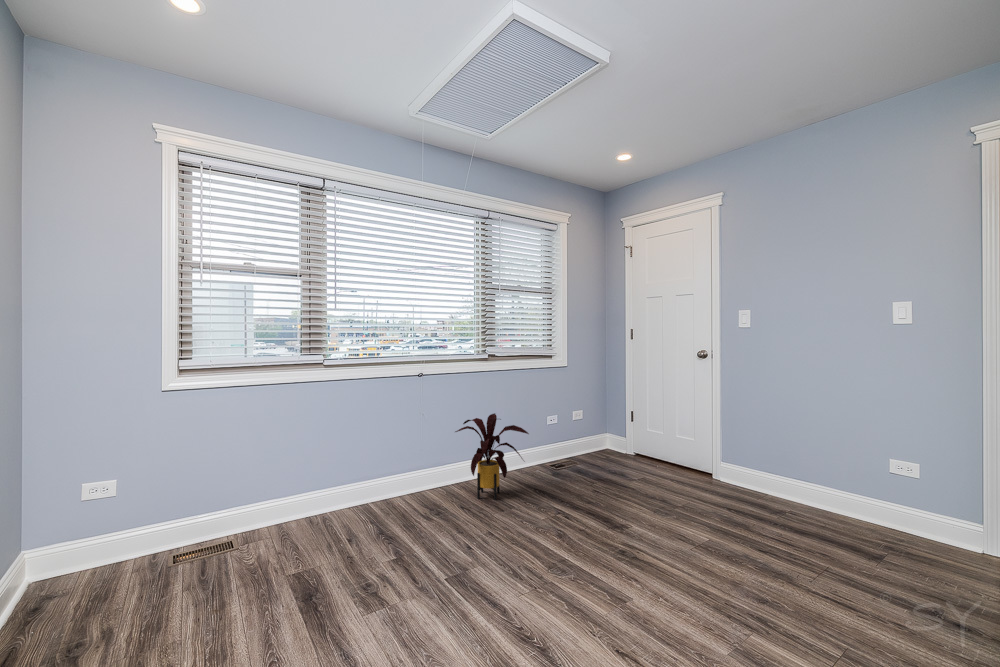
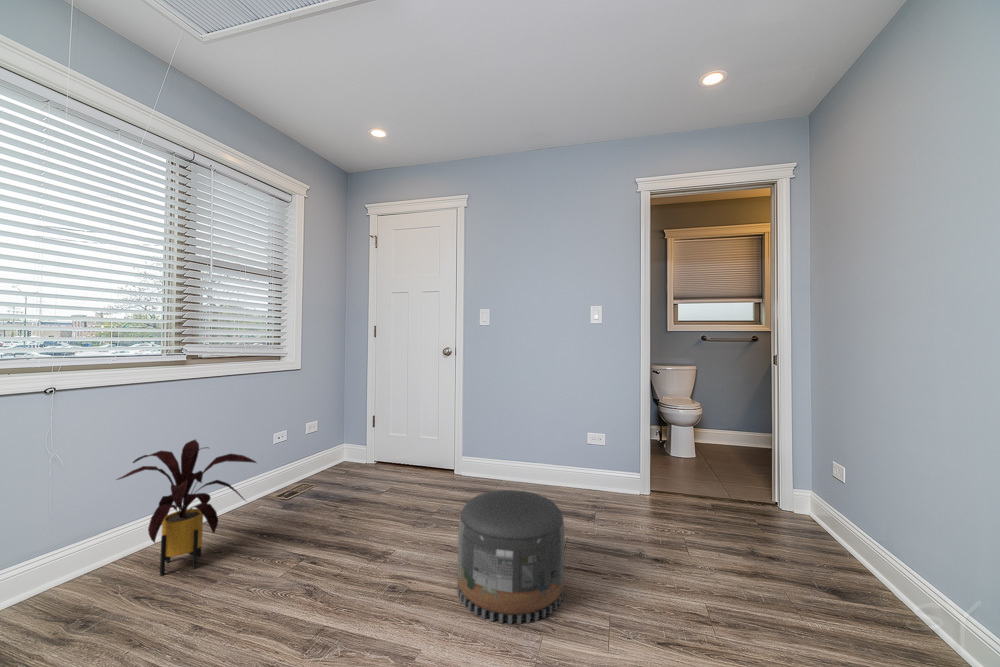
pouf: none [677,491,798,622] -> present [457,490,565,624]

